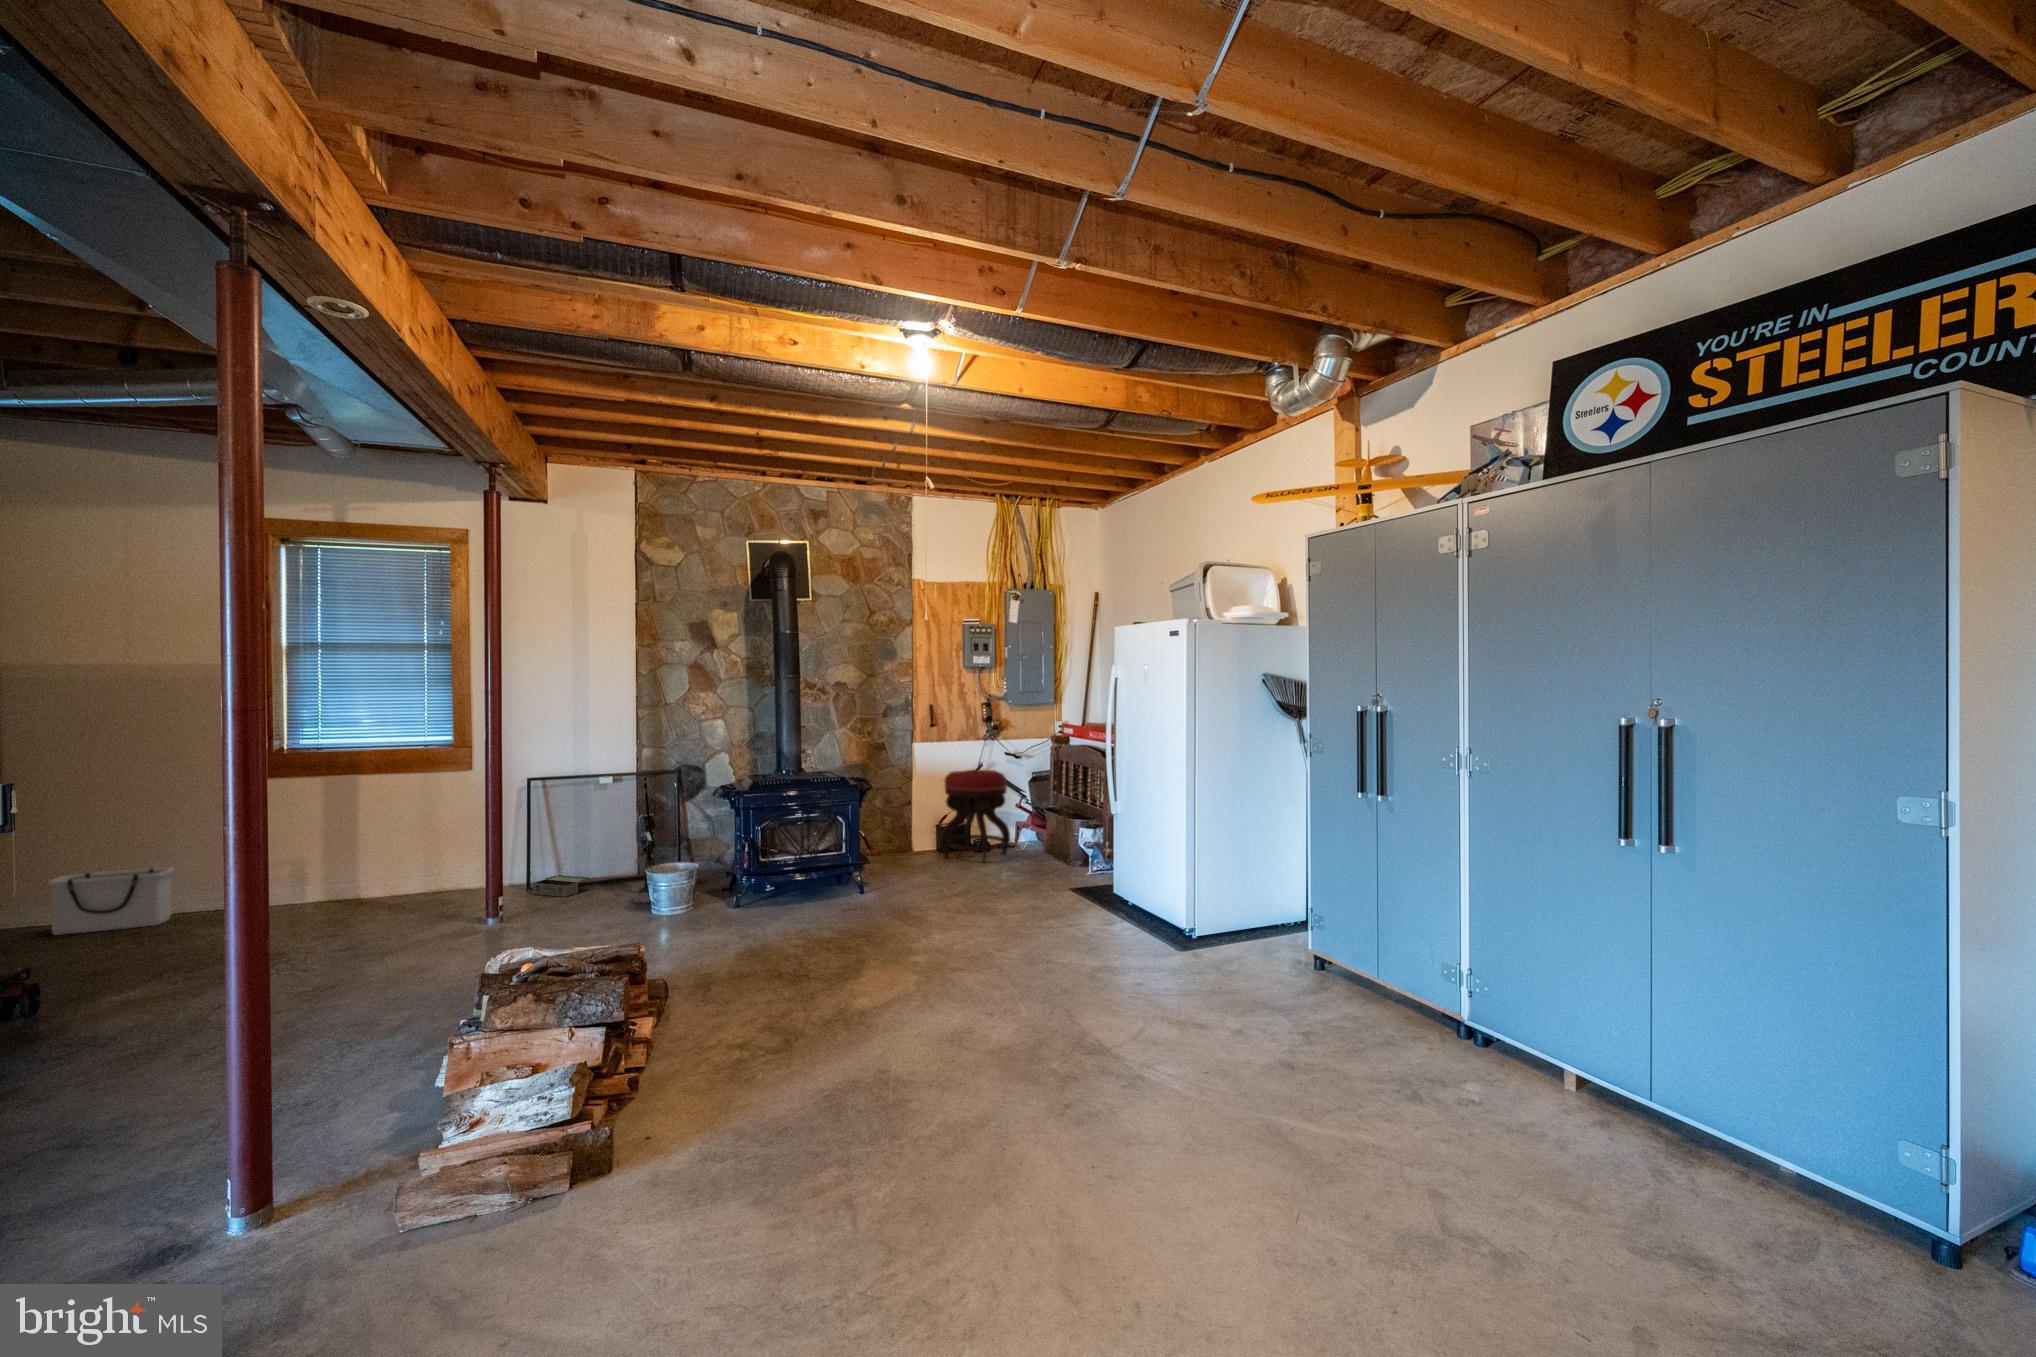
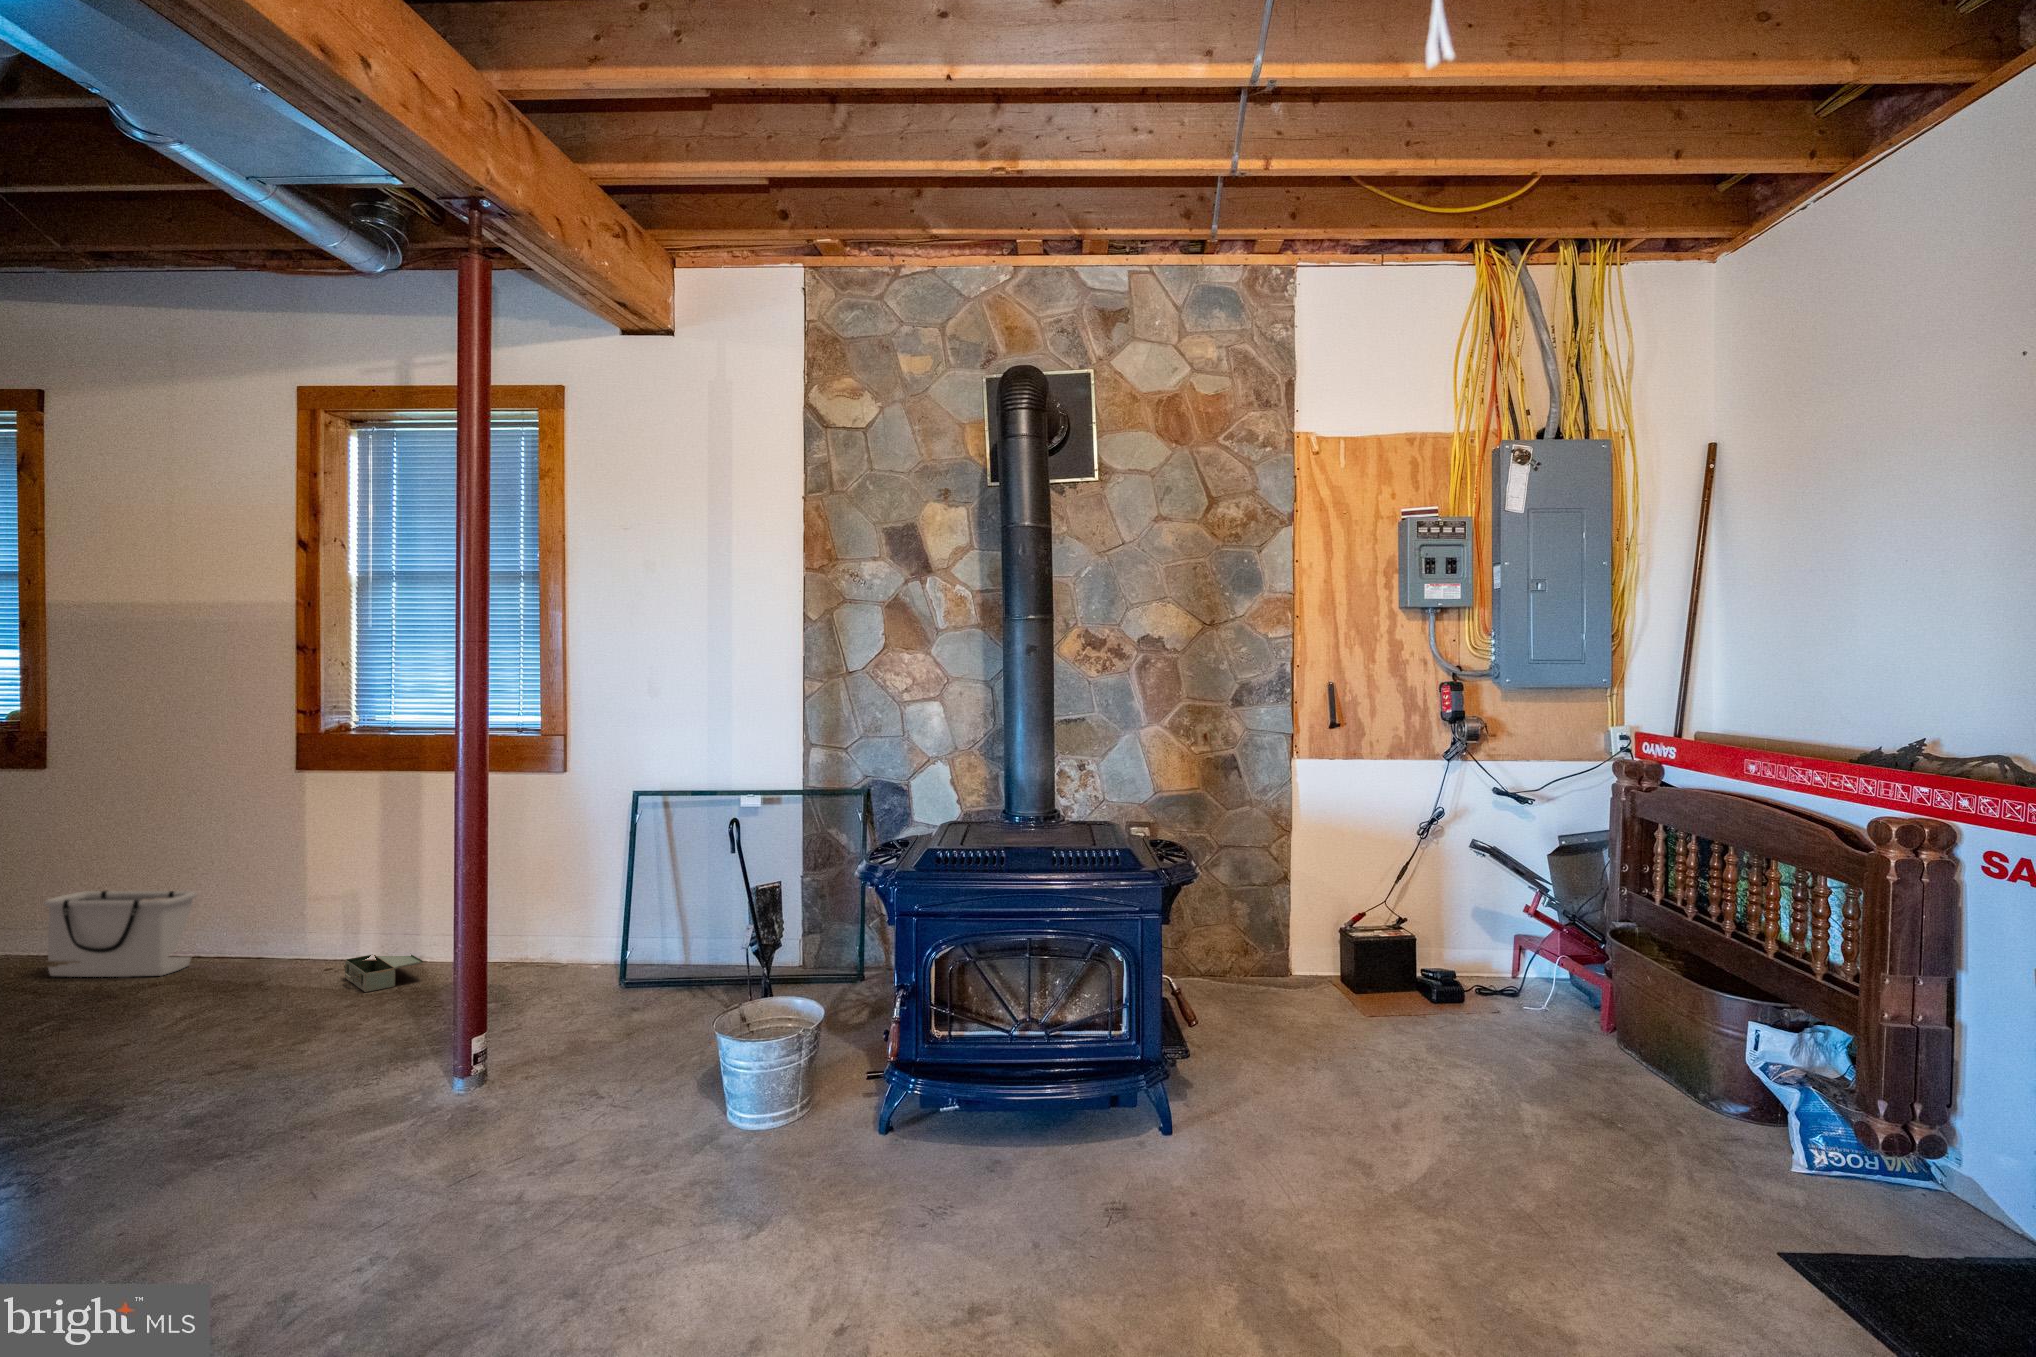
stool: present [941,770,1010,862] -> none [1352,821,1511,1028]
toolbox: present [533,875,589,897] -> present [344,954,423,992]

